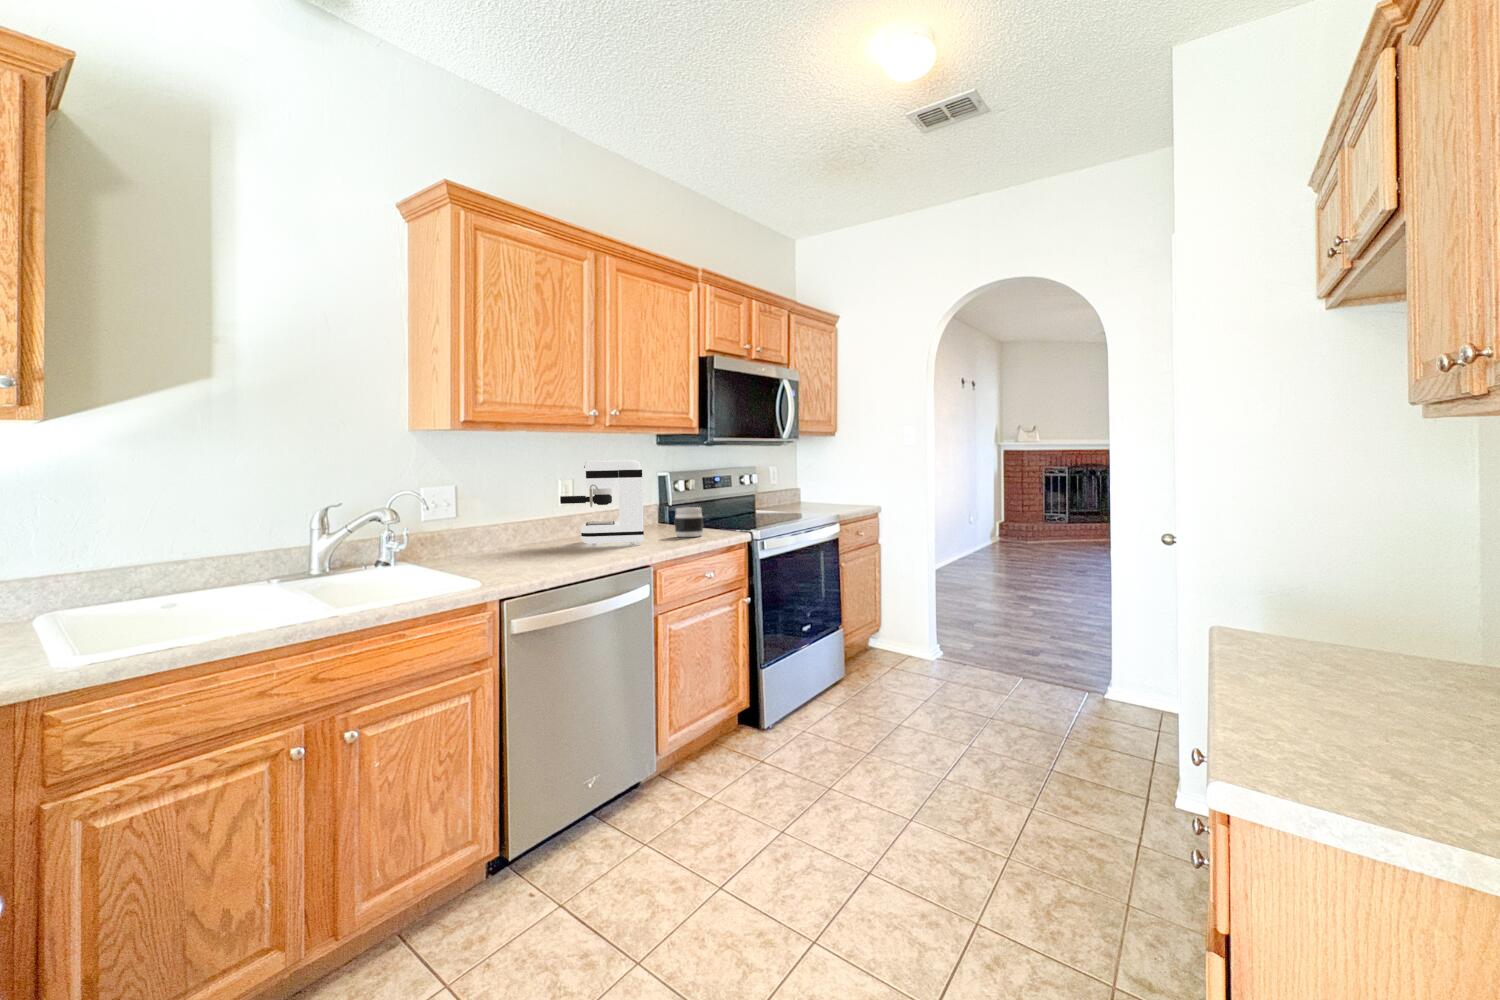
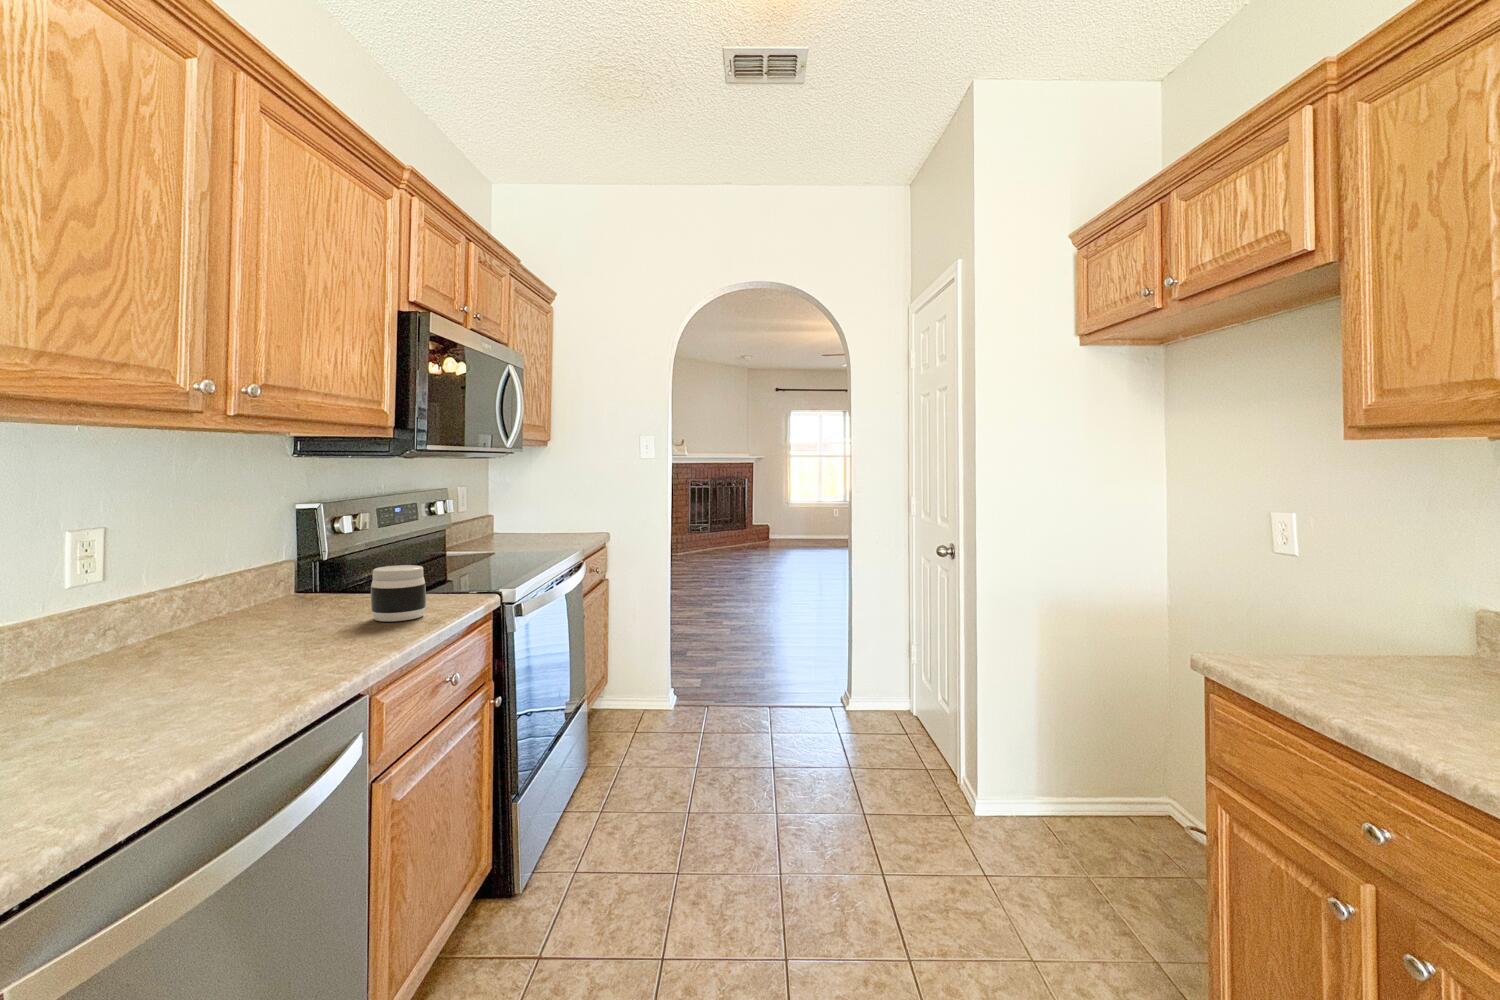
coffee maker: present [560,460,644,545] -> none [103,486,328,668]

